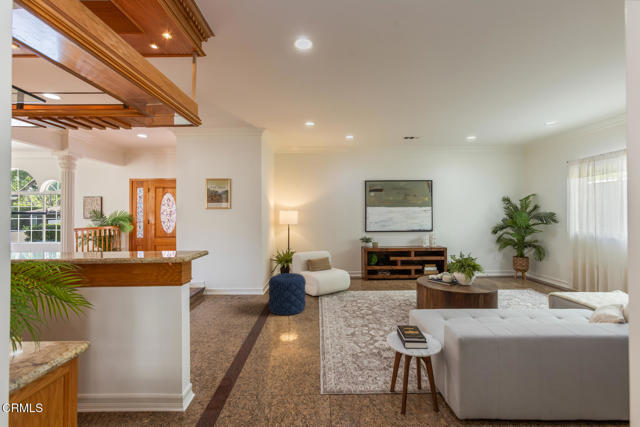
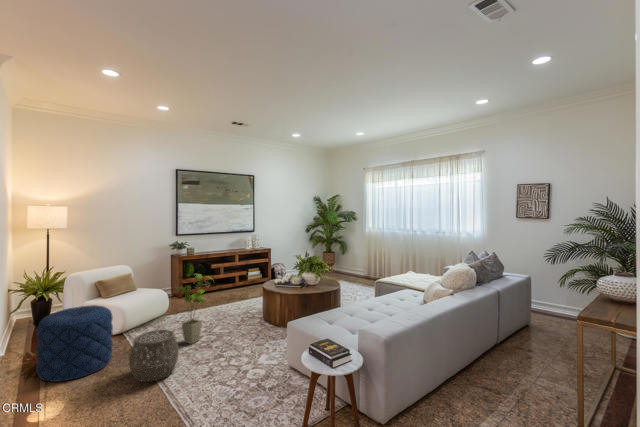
house plant: none [343,261,369,313] -> present [176,273,208,344]
woven basket: none [306,296,336,329] -> present [129,330,179,382]

